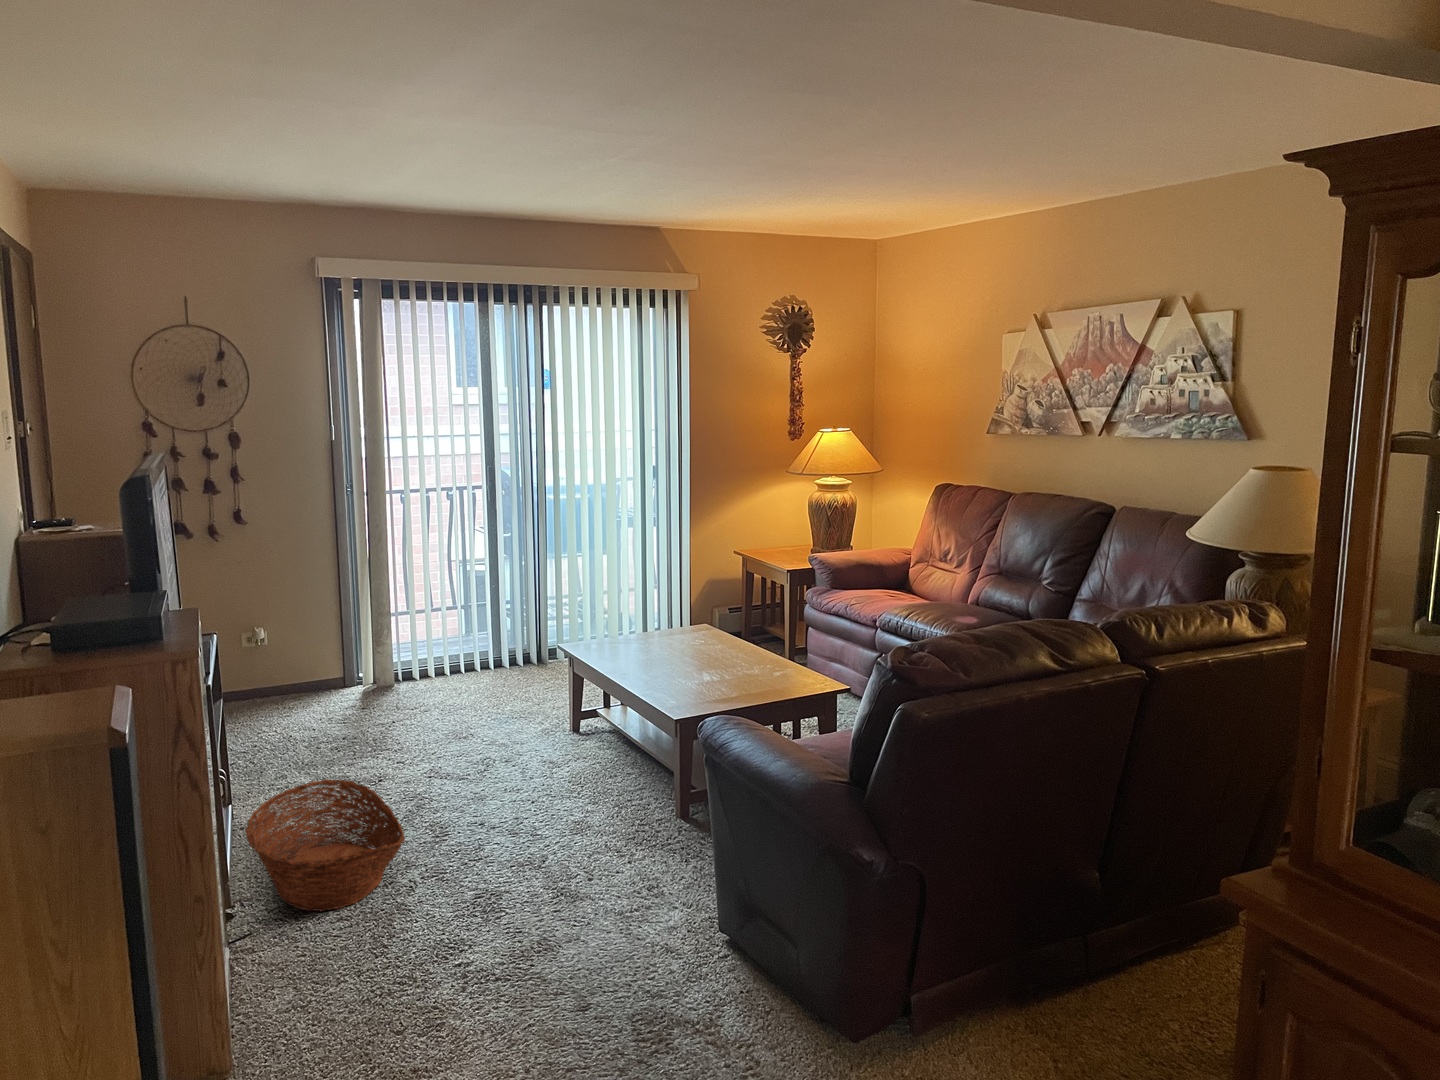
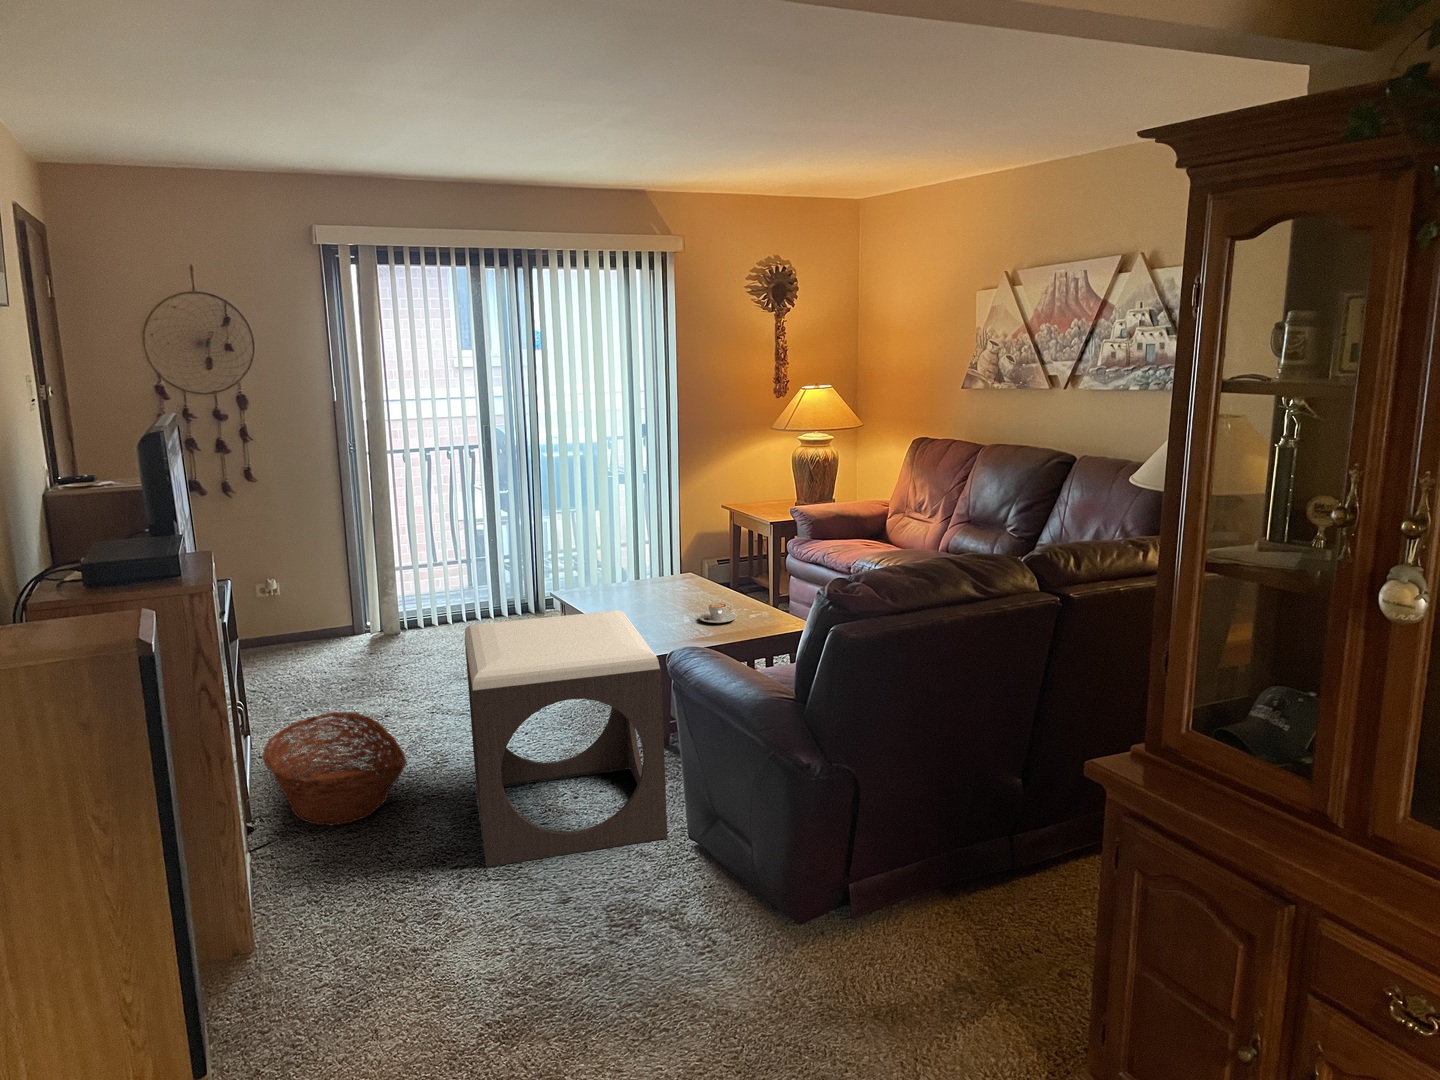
coffee cup: none [721,661,760,683] -> present [699,603,736,623]
footstool: none [472,672,695,965] -> present [465,610,668,867]

